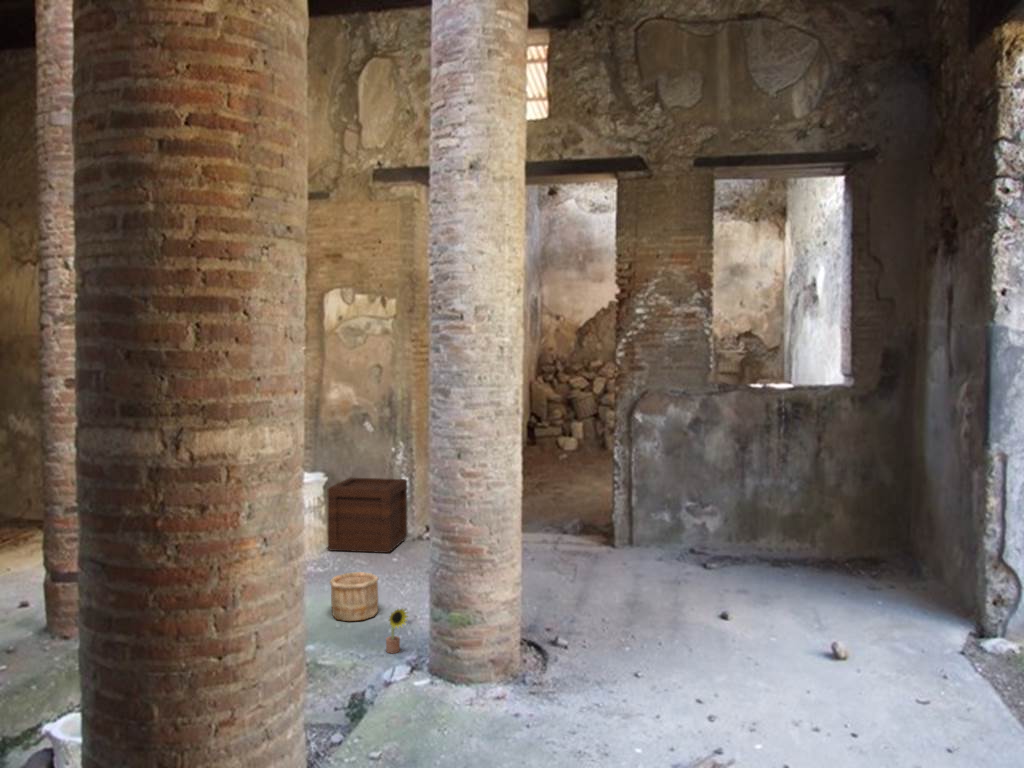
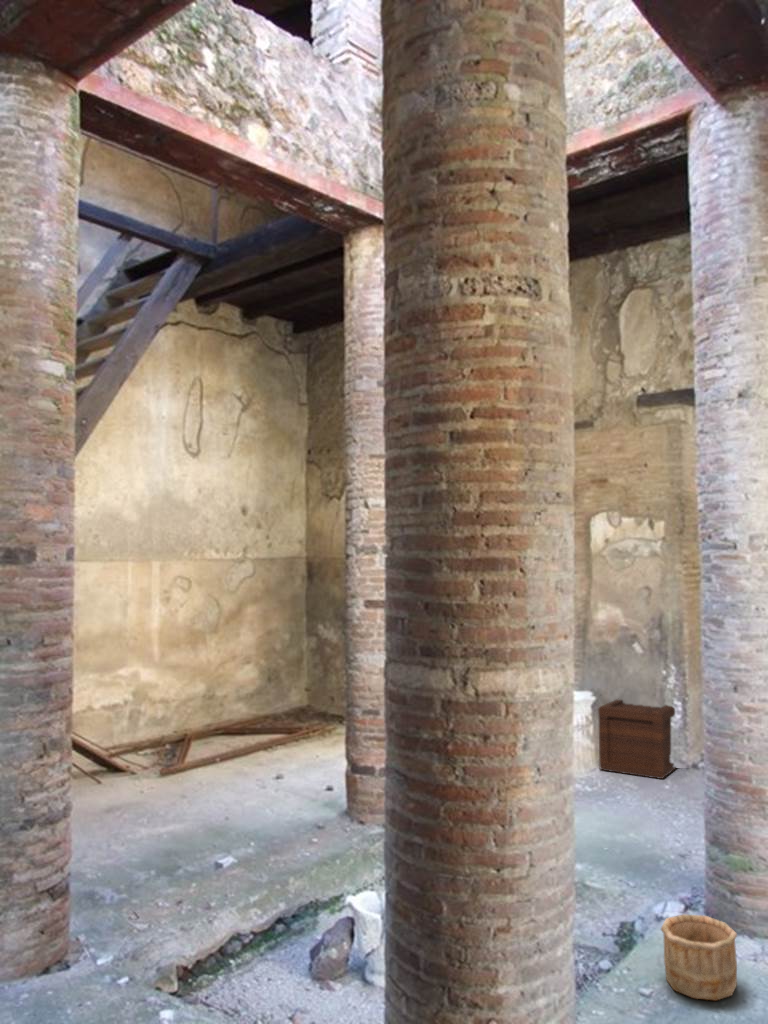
wooden bucket: present [330,572,379,621] -> present [661,915,737,1000]
decorative plant: present [386,609,408,653] -> none [659,841,684,888]

